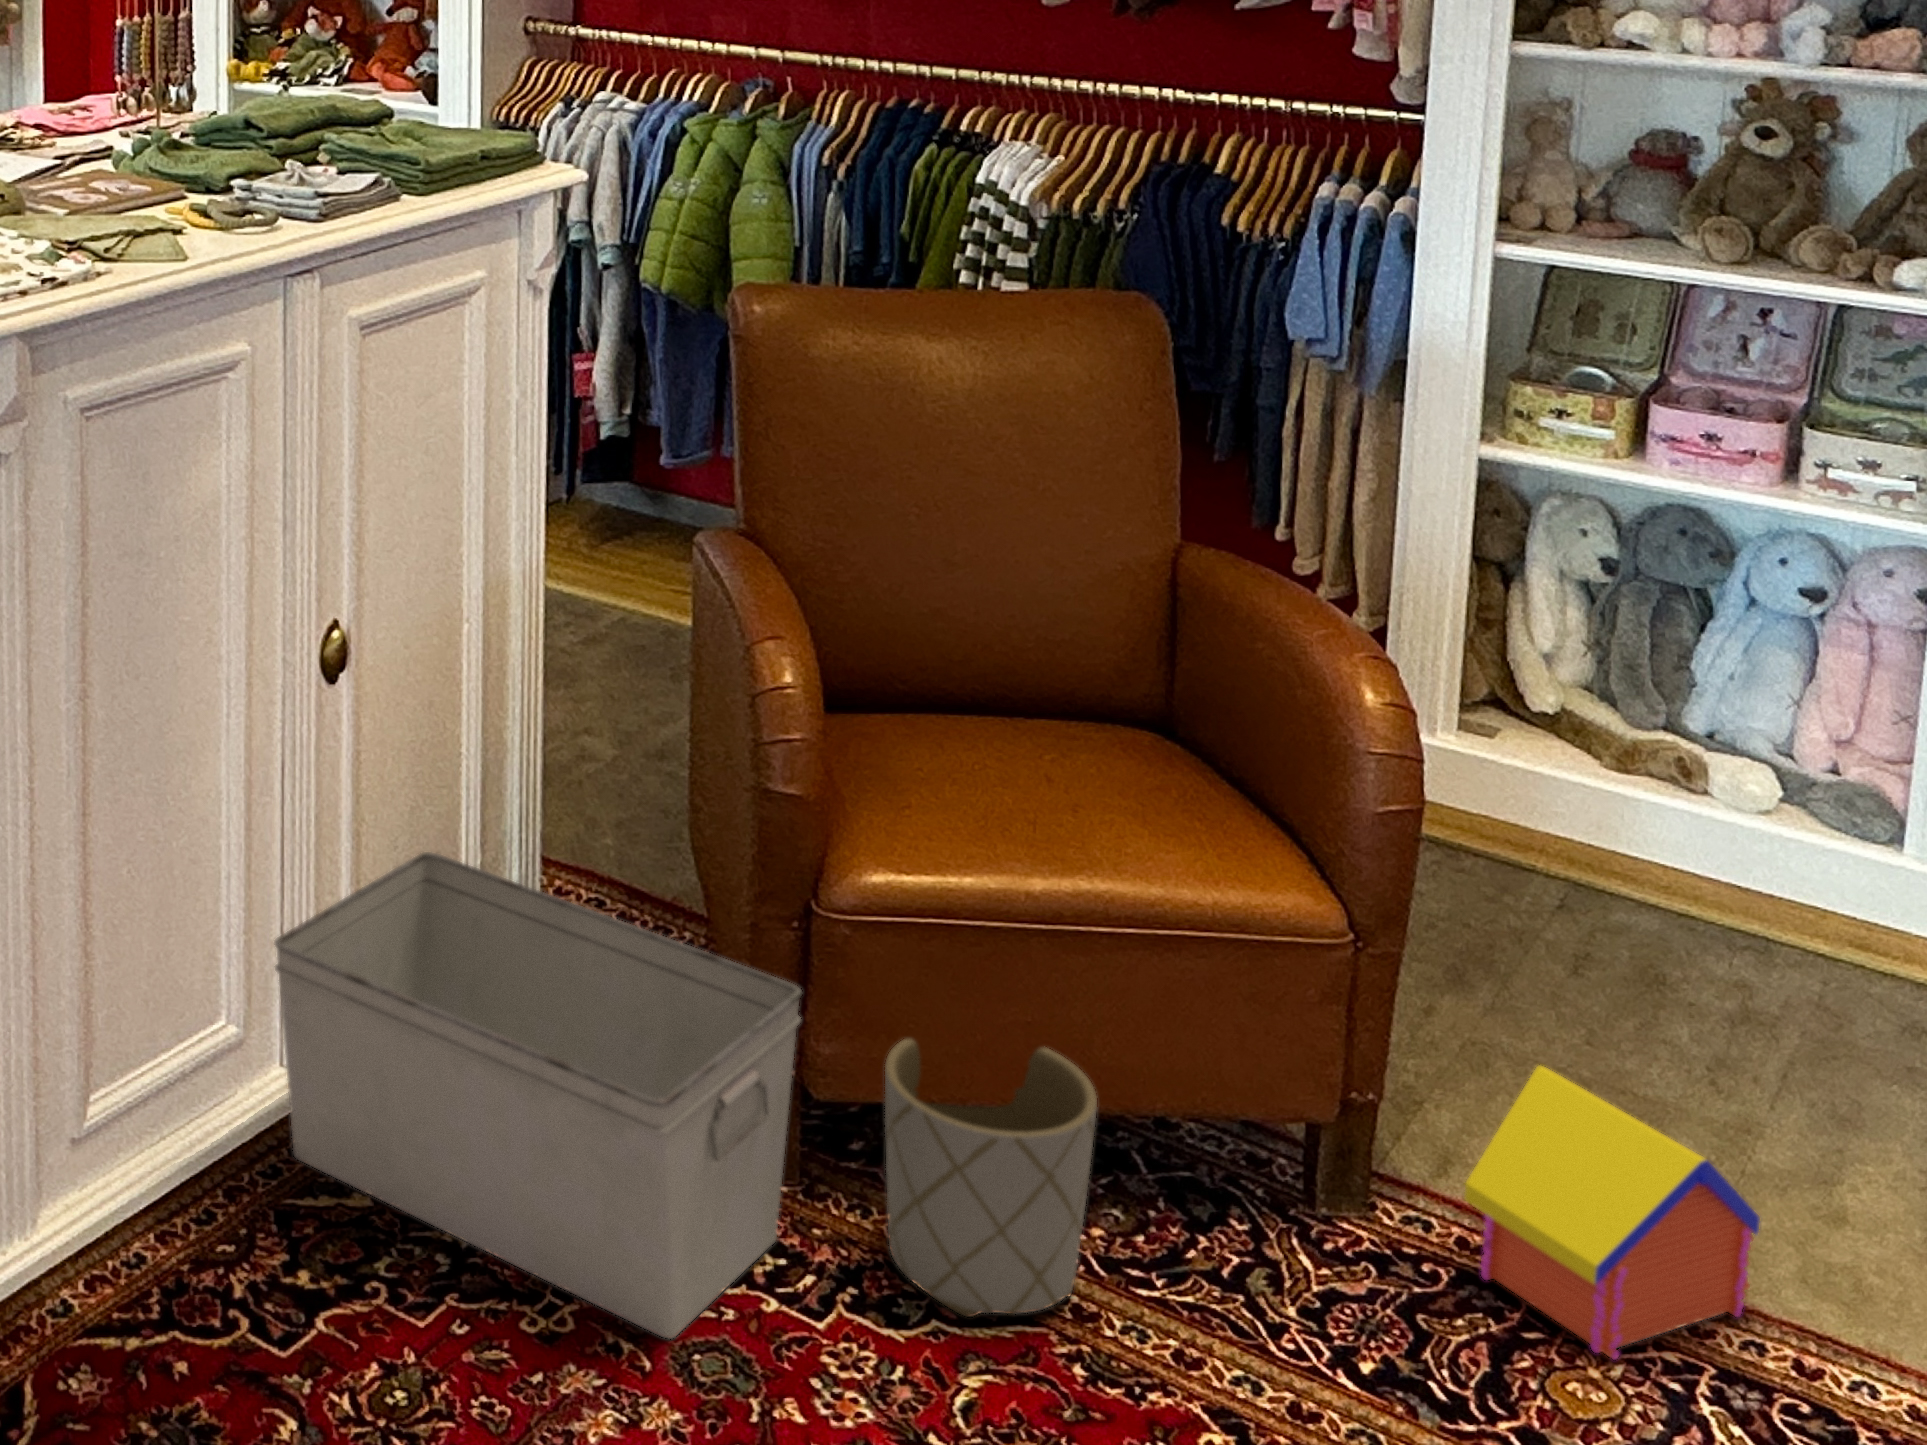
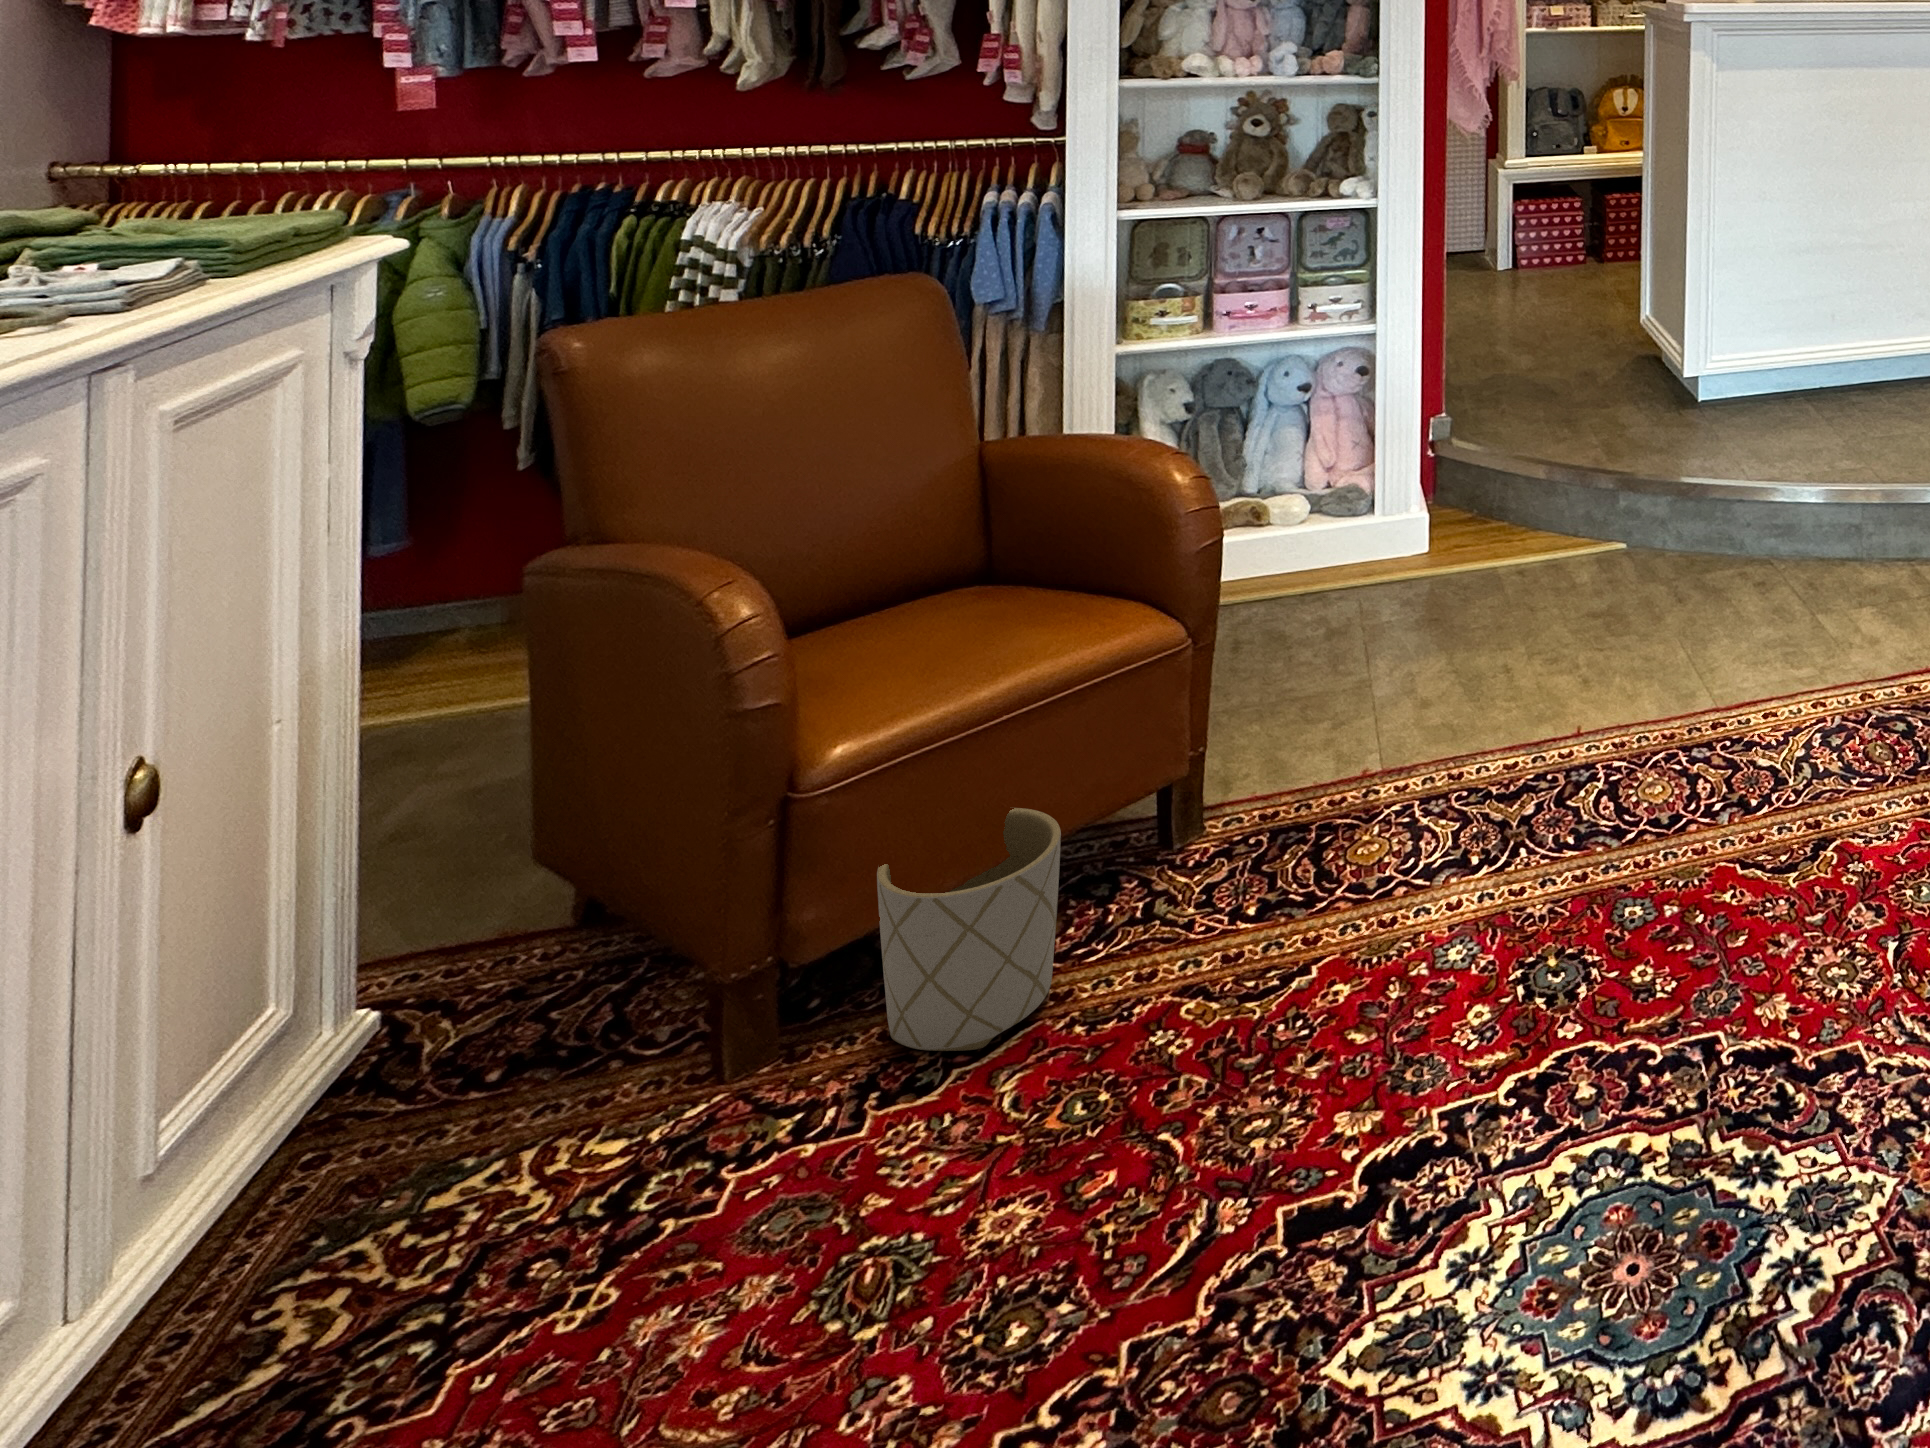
storage bin: present [274,852,802,1339] -> none [69,856,794,1382]
toy house: present [1464,1066,1760,1359] -> none [1271,675,1414,830]

